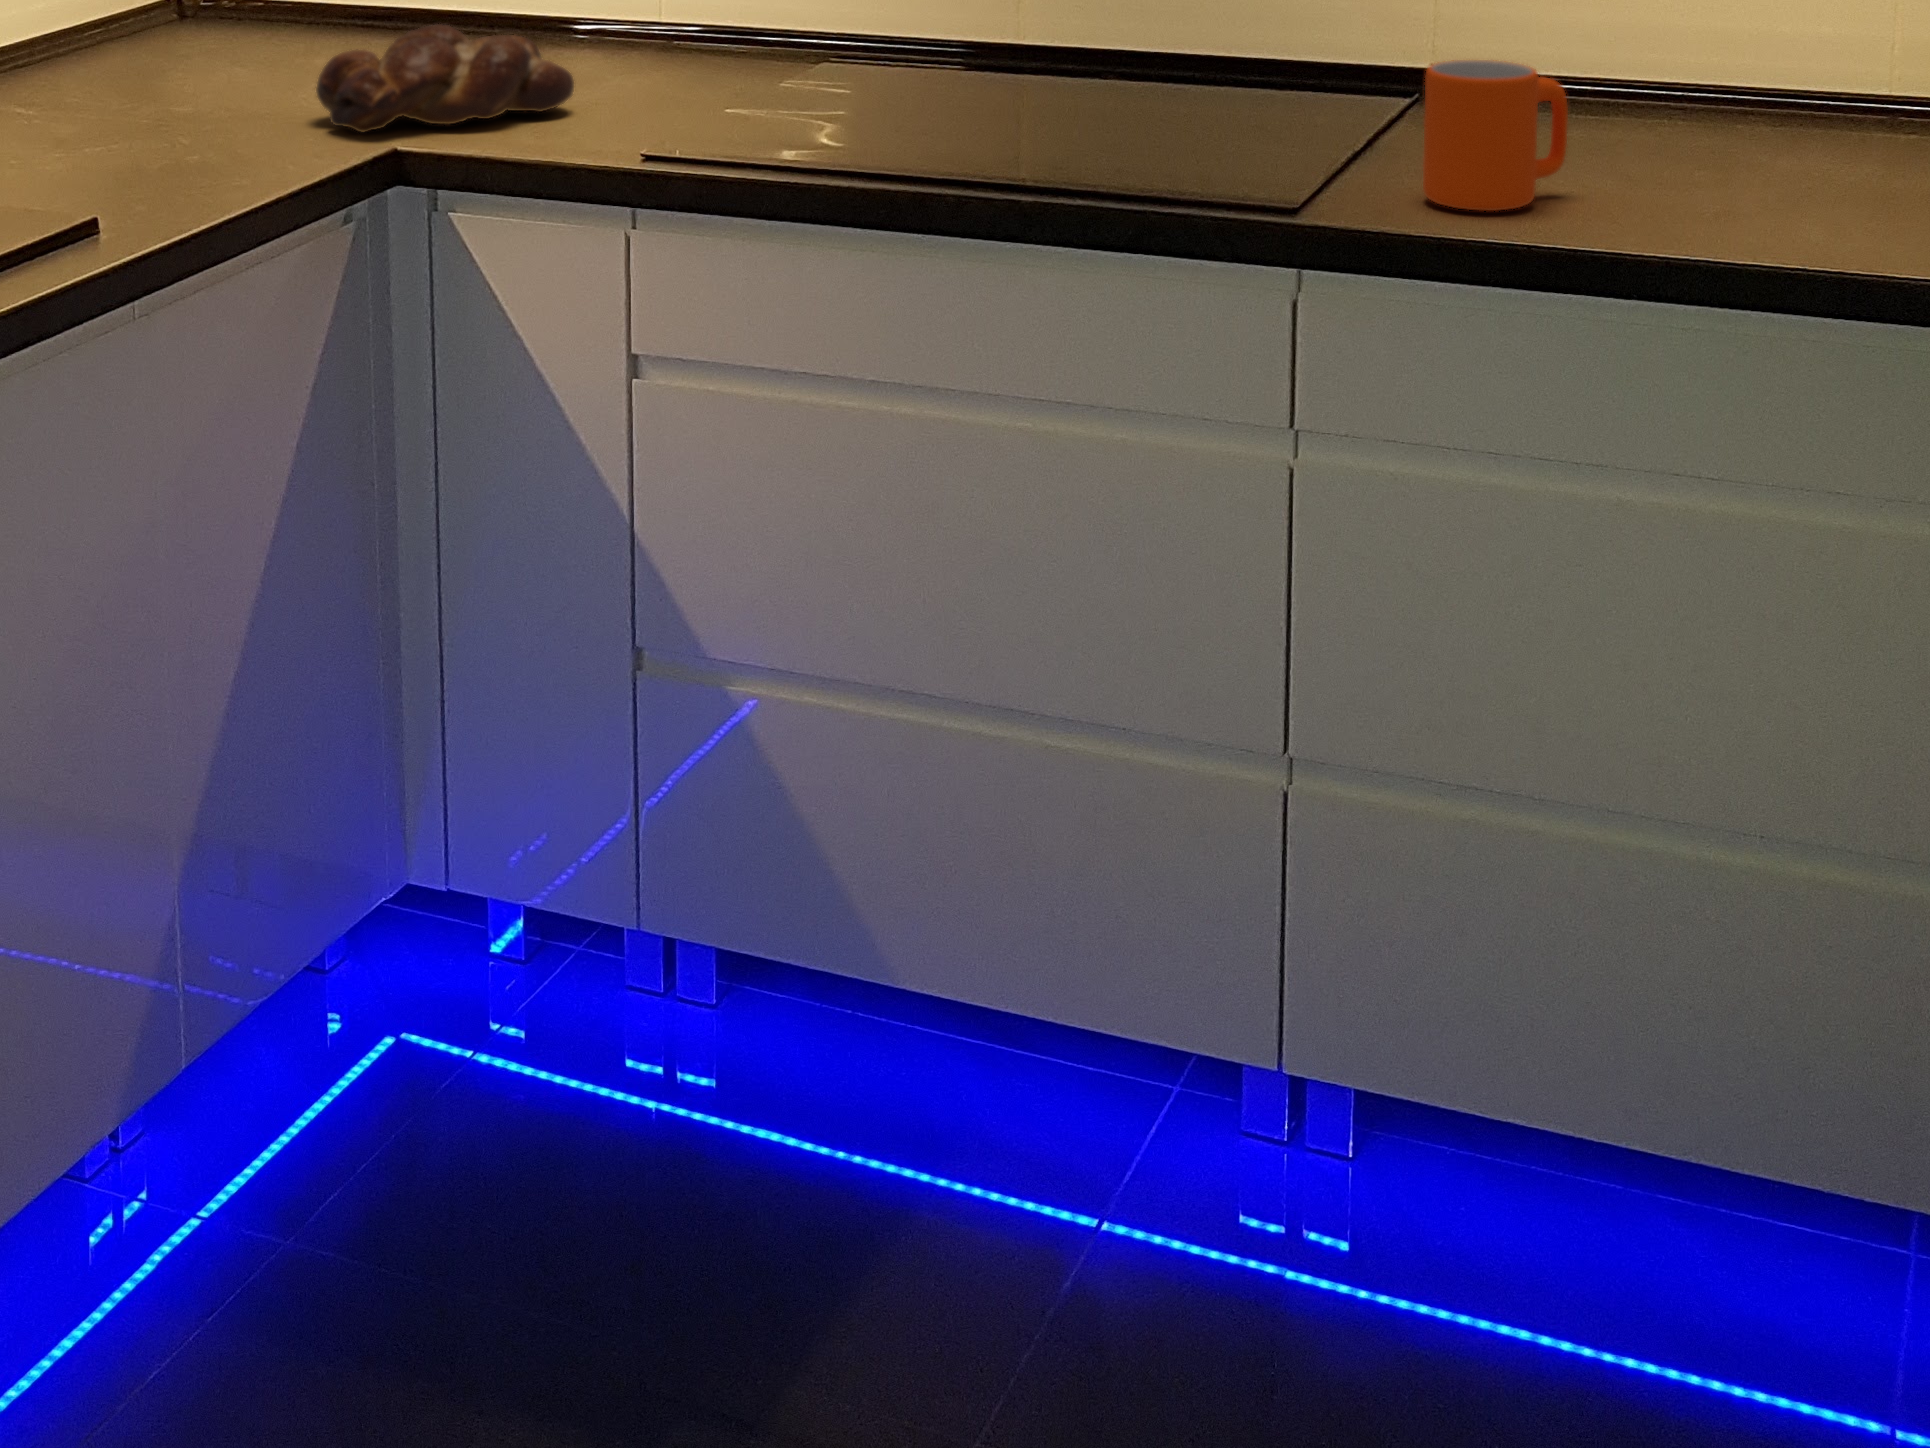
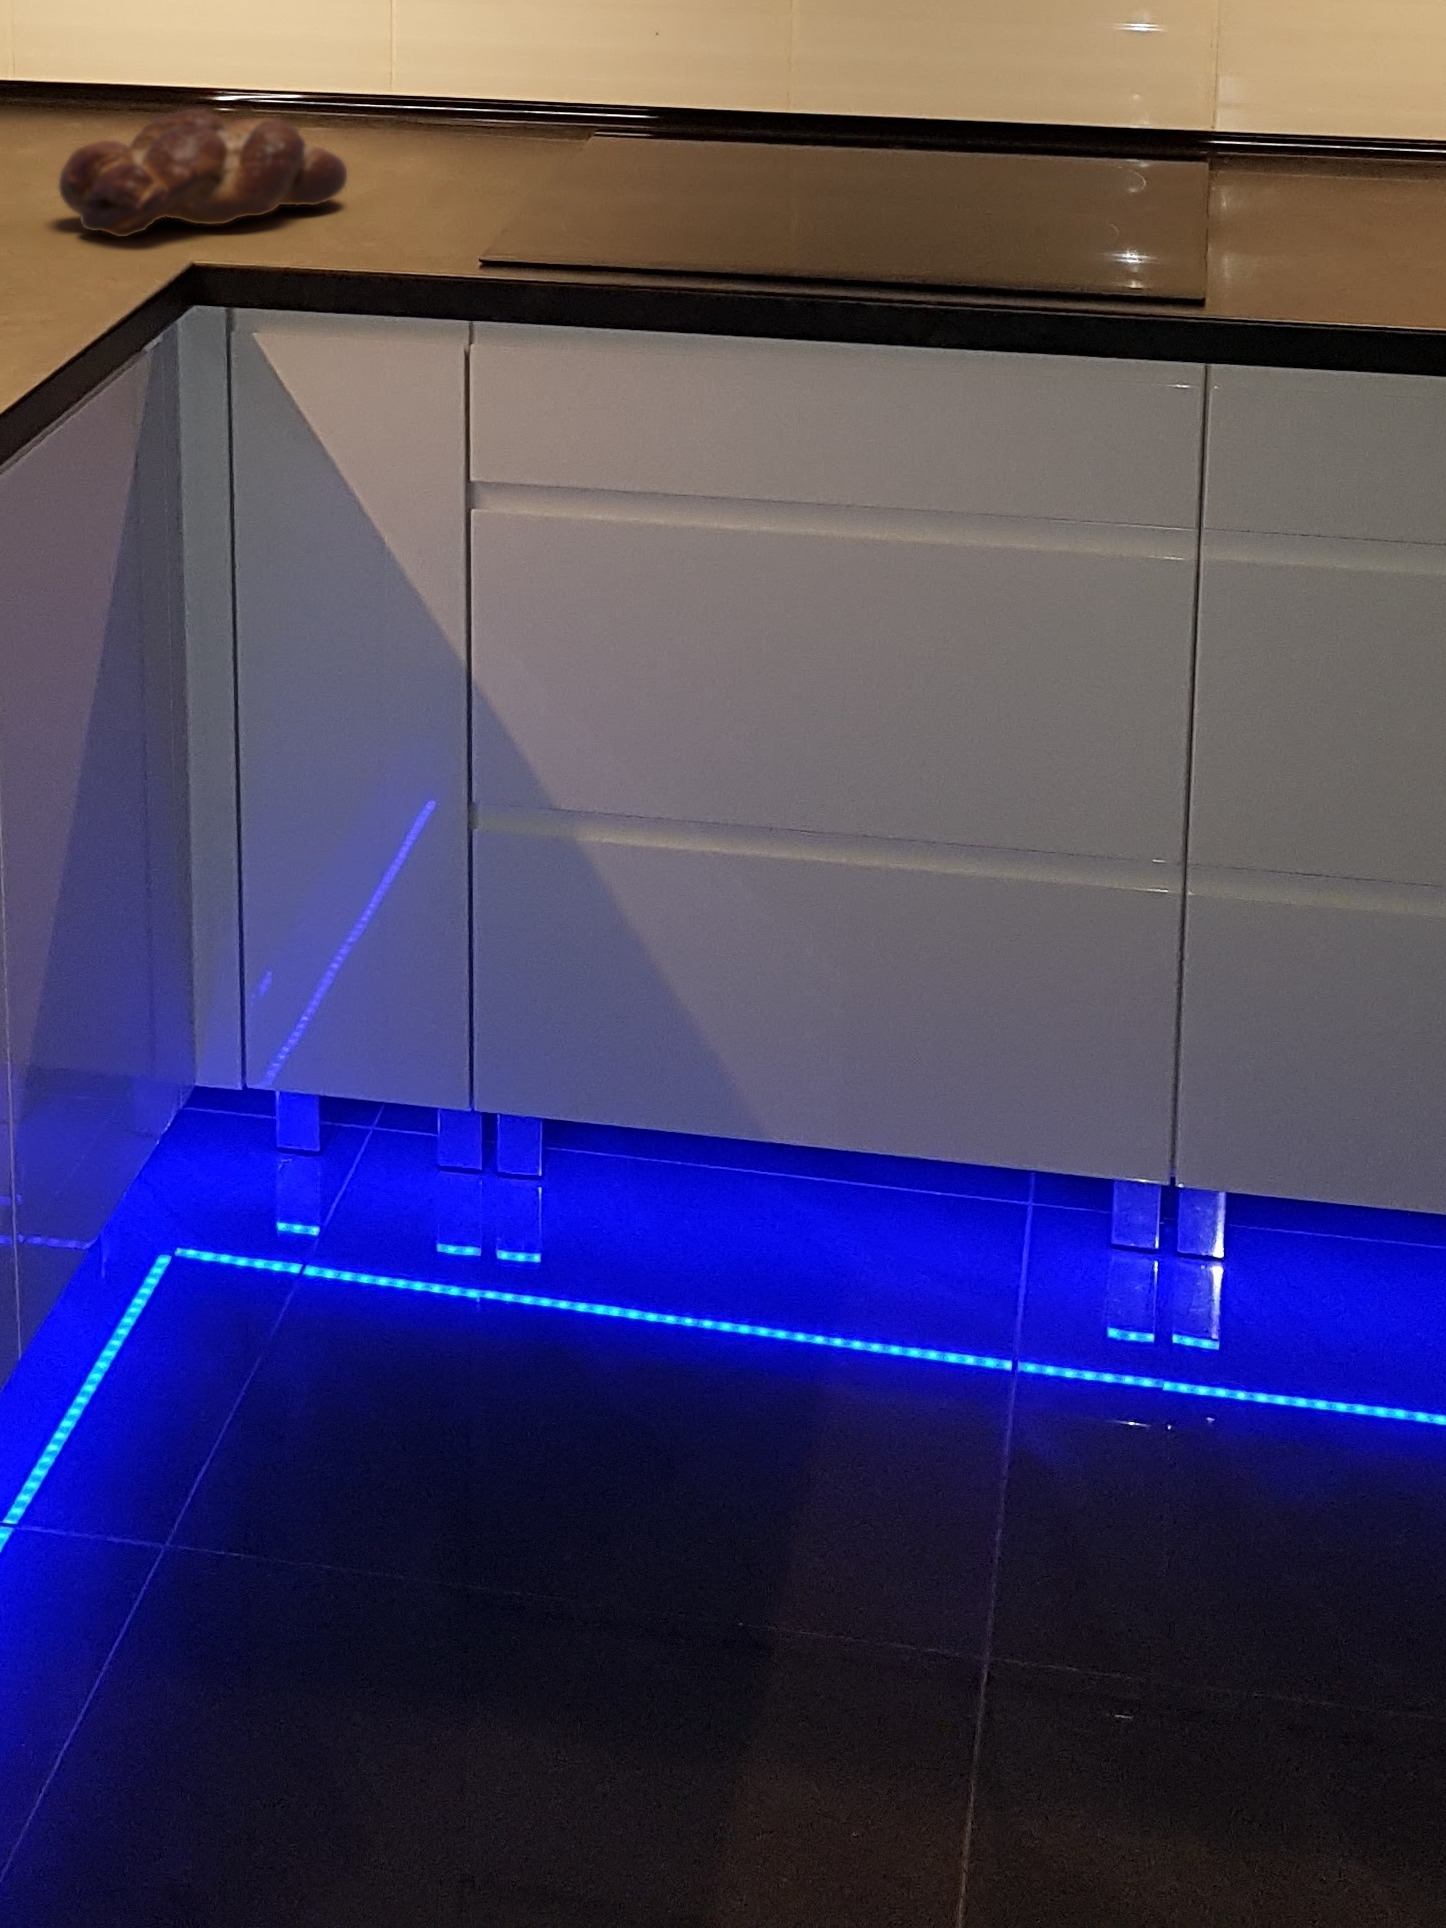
mug: present [1423,60,1568,211] -> none [1291,135,1425,291]

